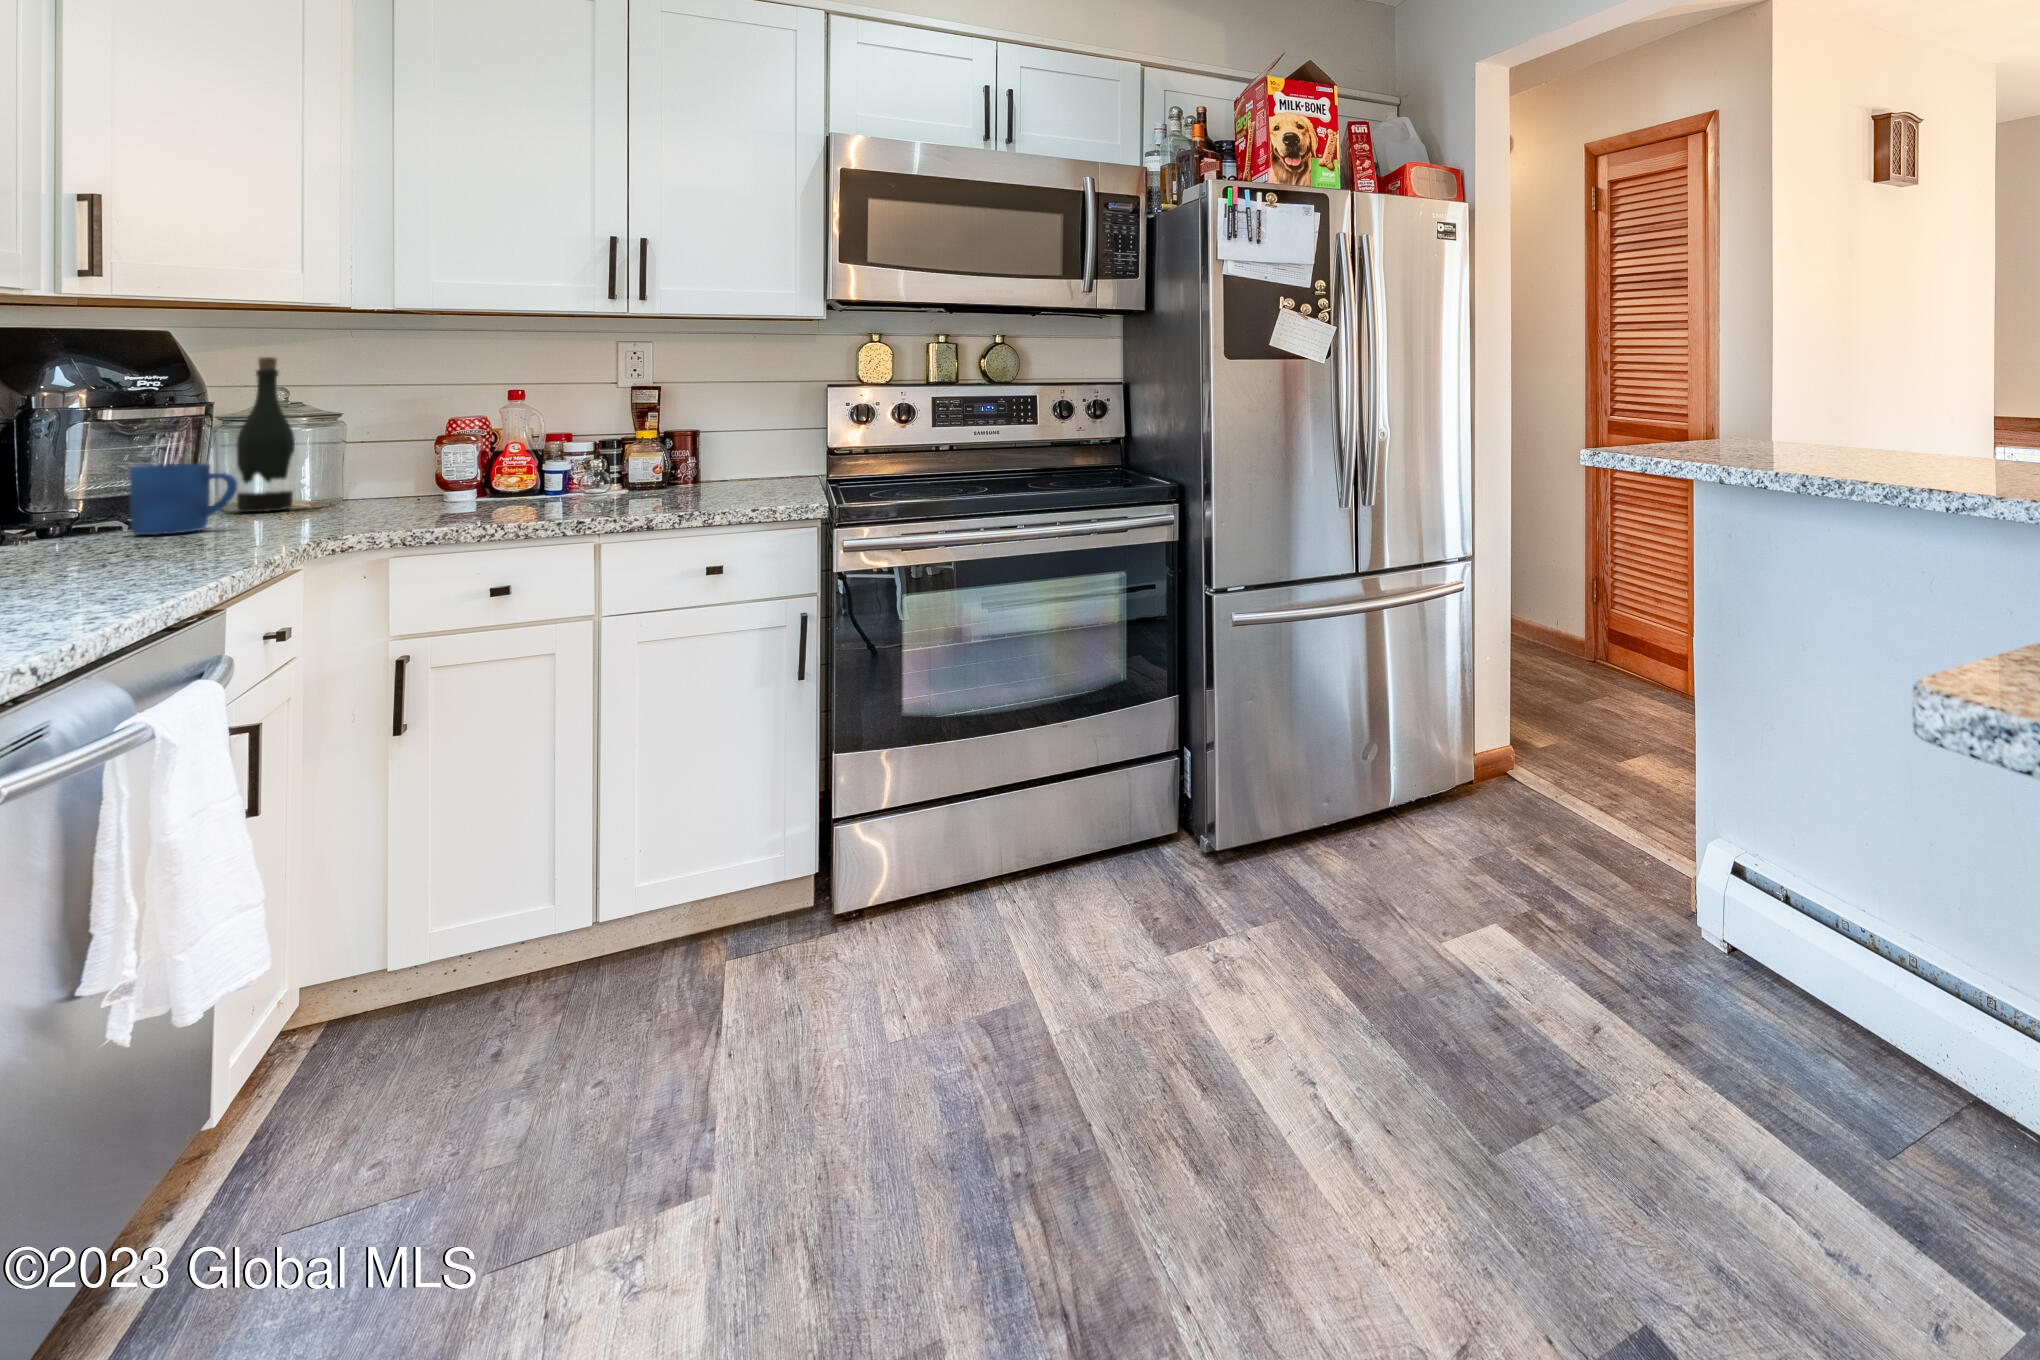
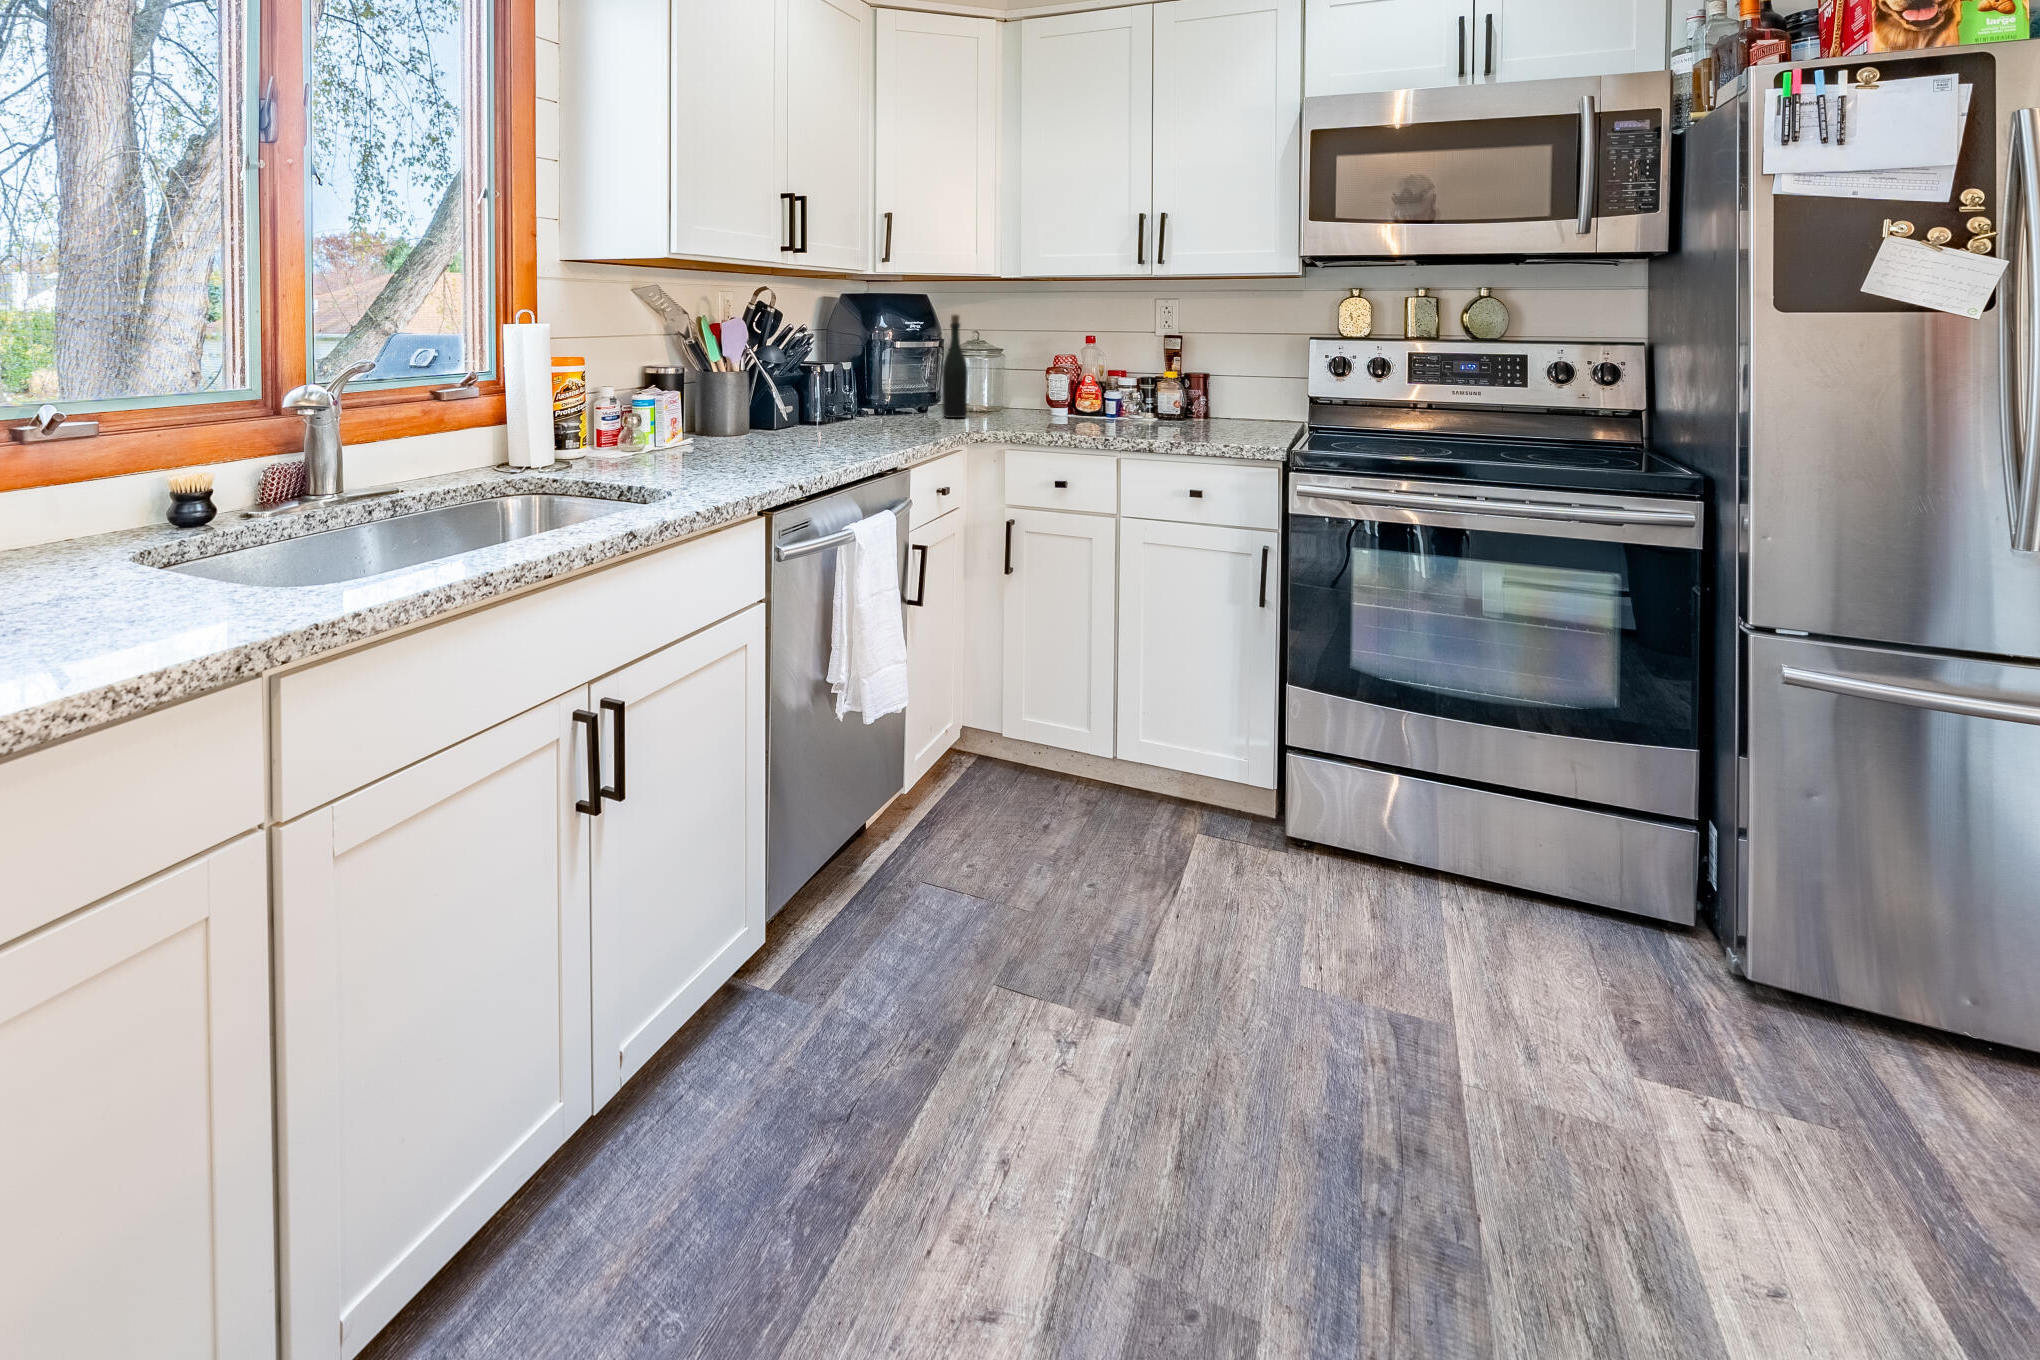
mug: present [130,463,237,535] -> none [889,385,931,429]

